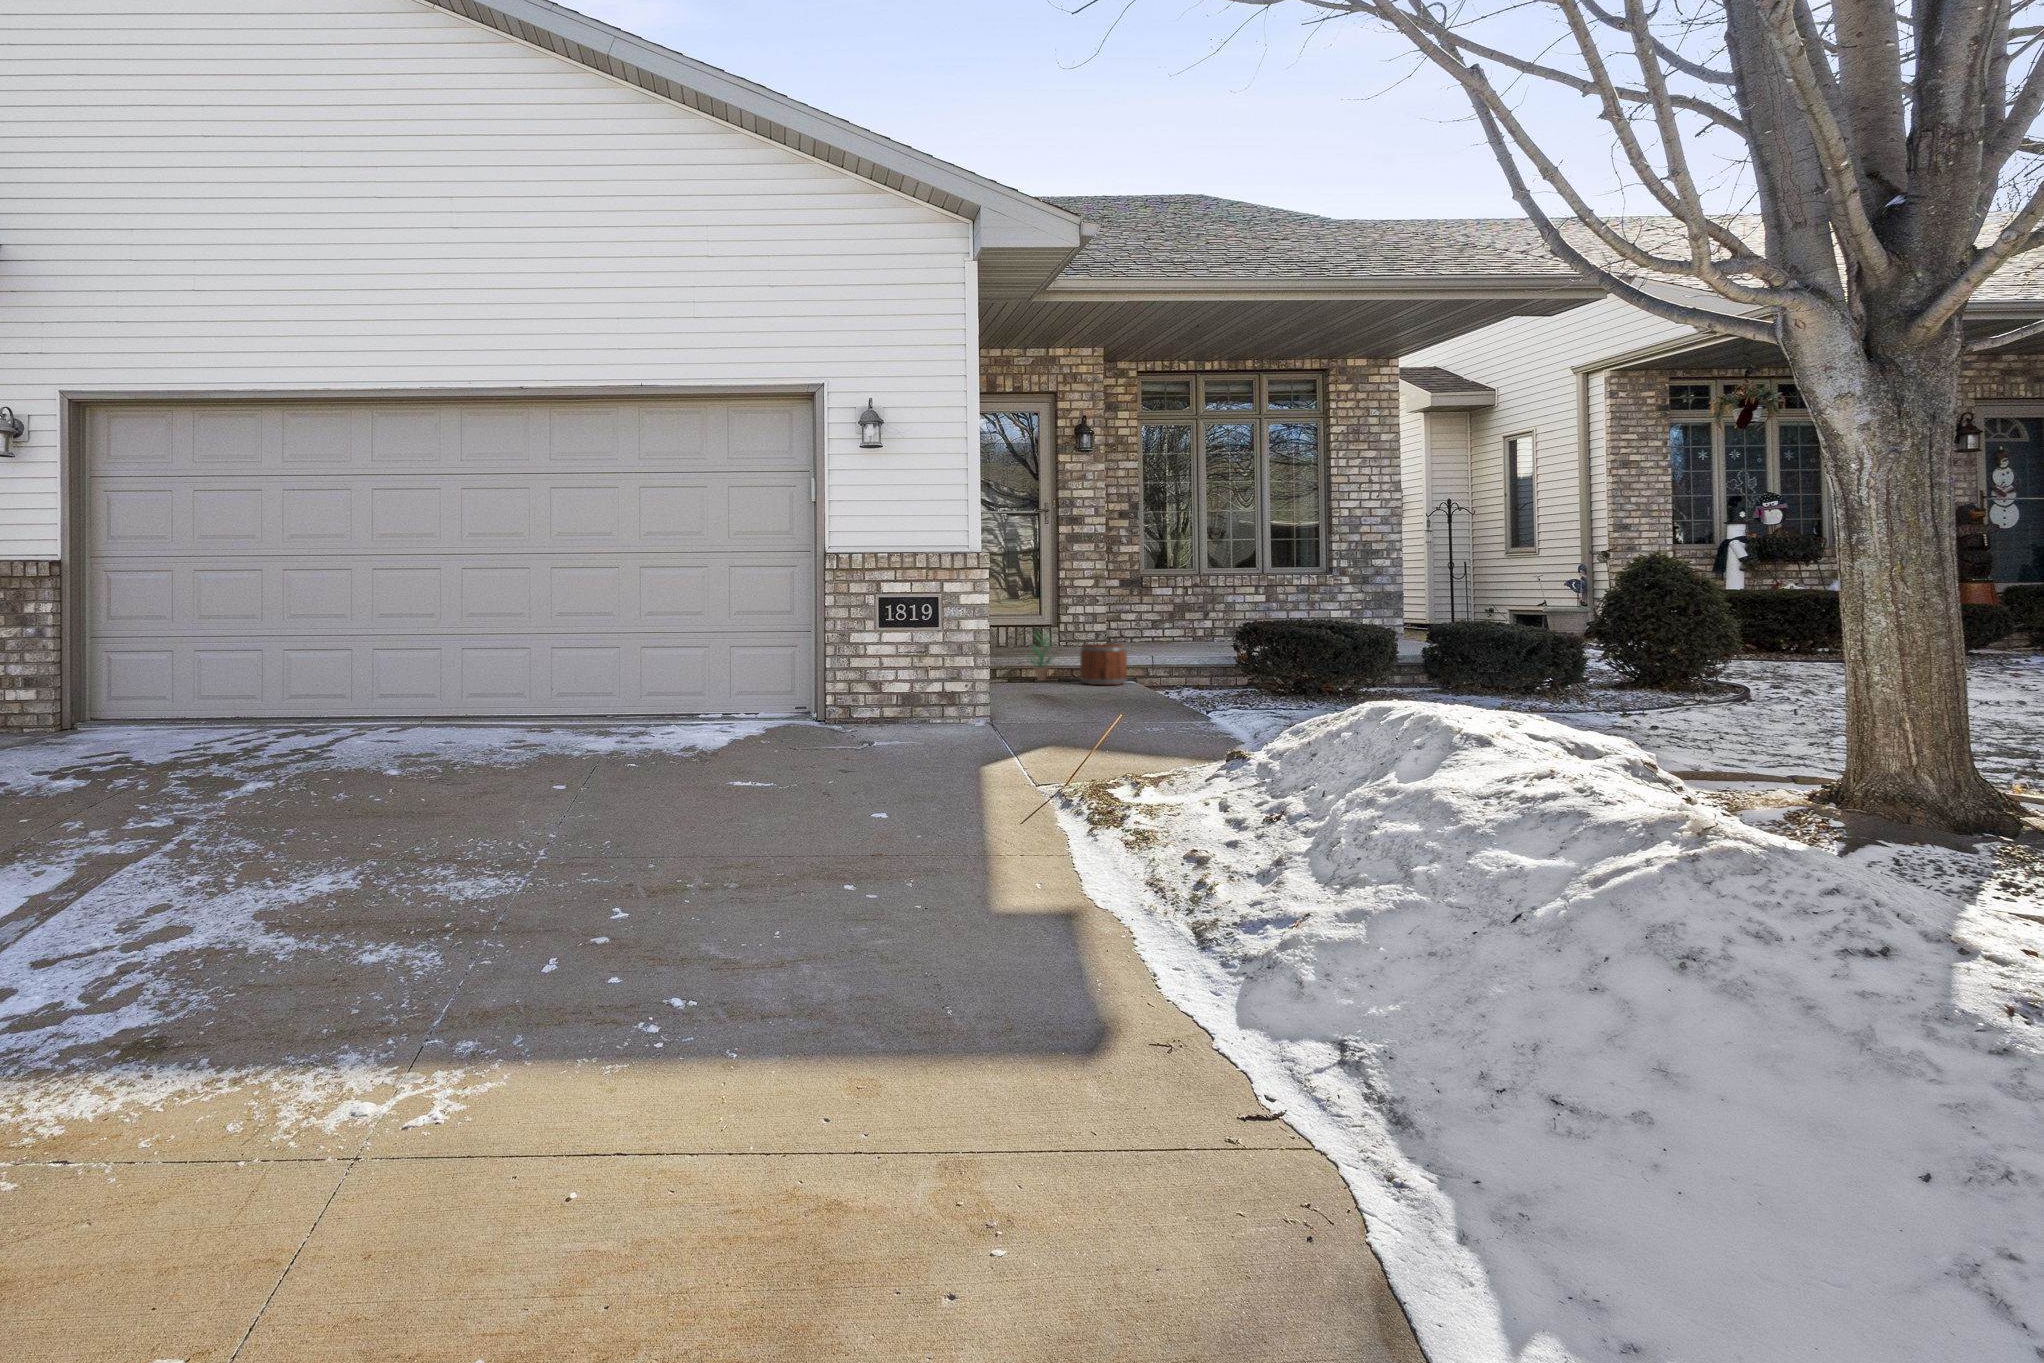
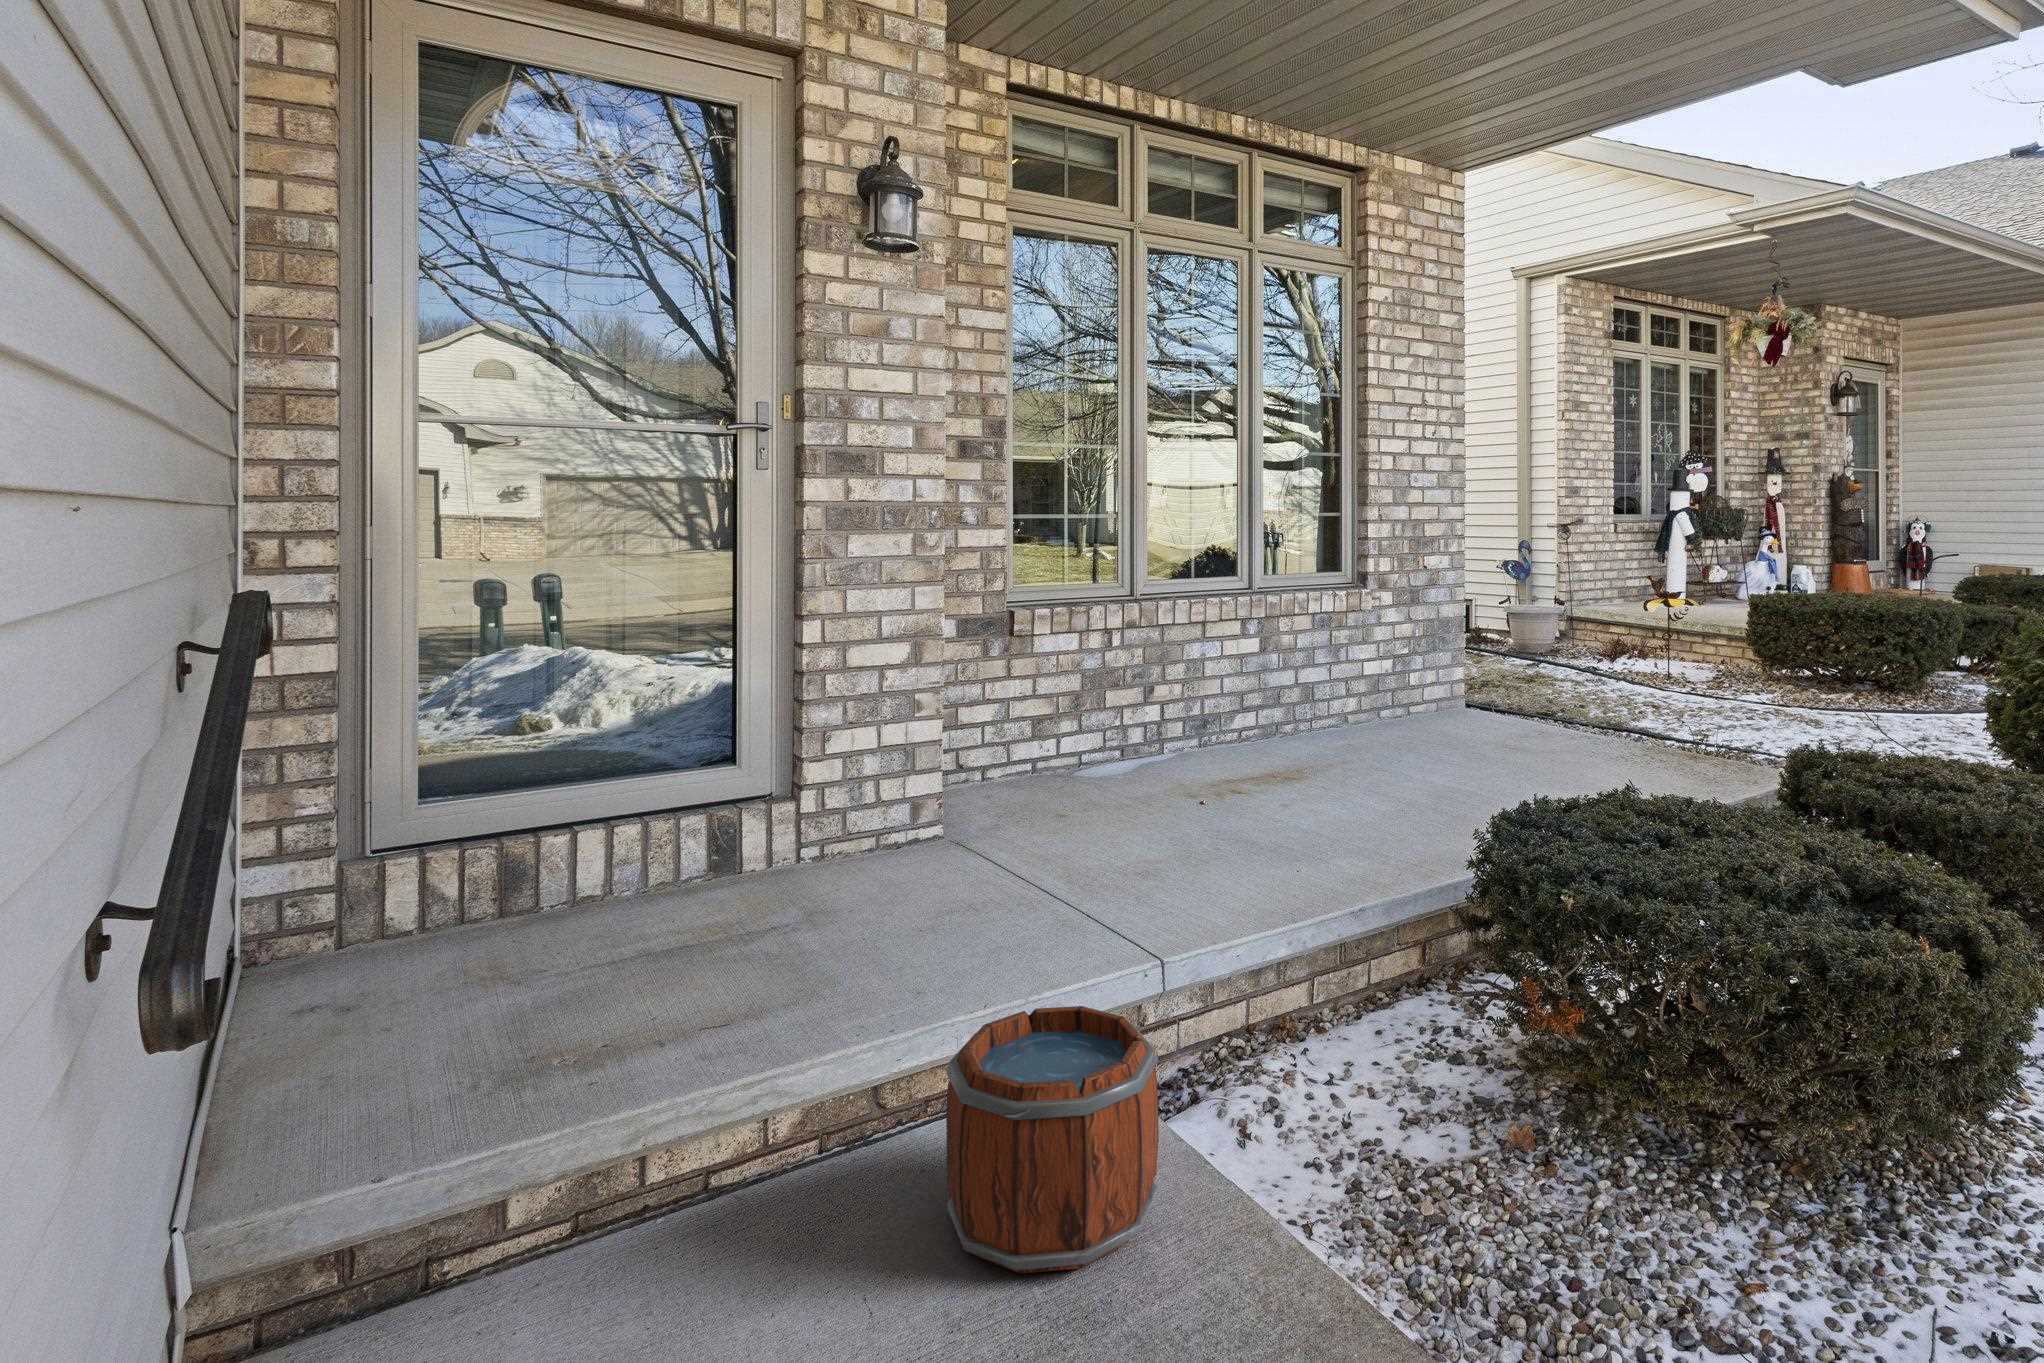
potted plant: present [1030,633,1052,681] -> none [677,992,831,1249]

